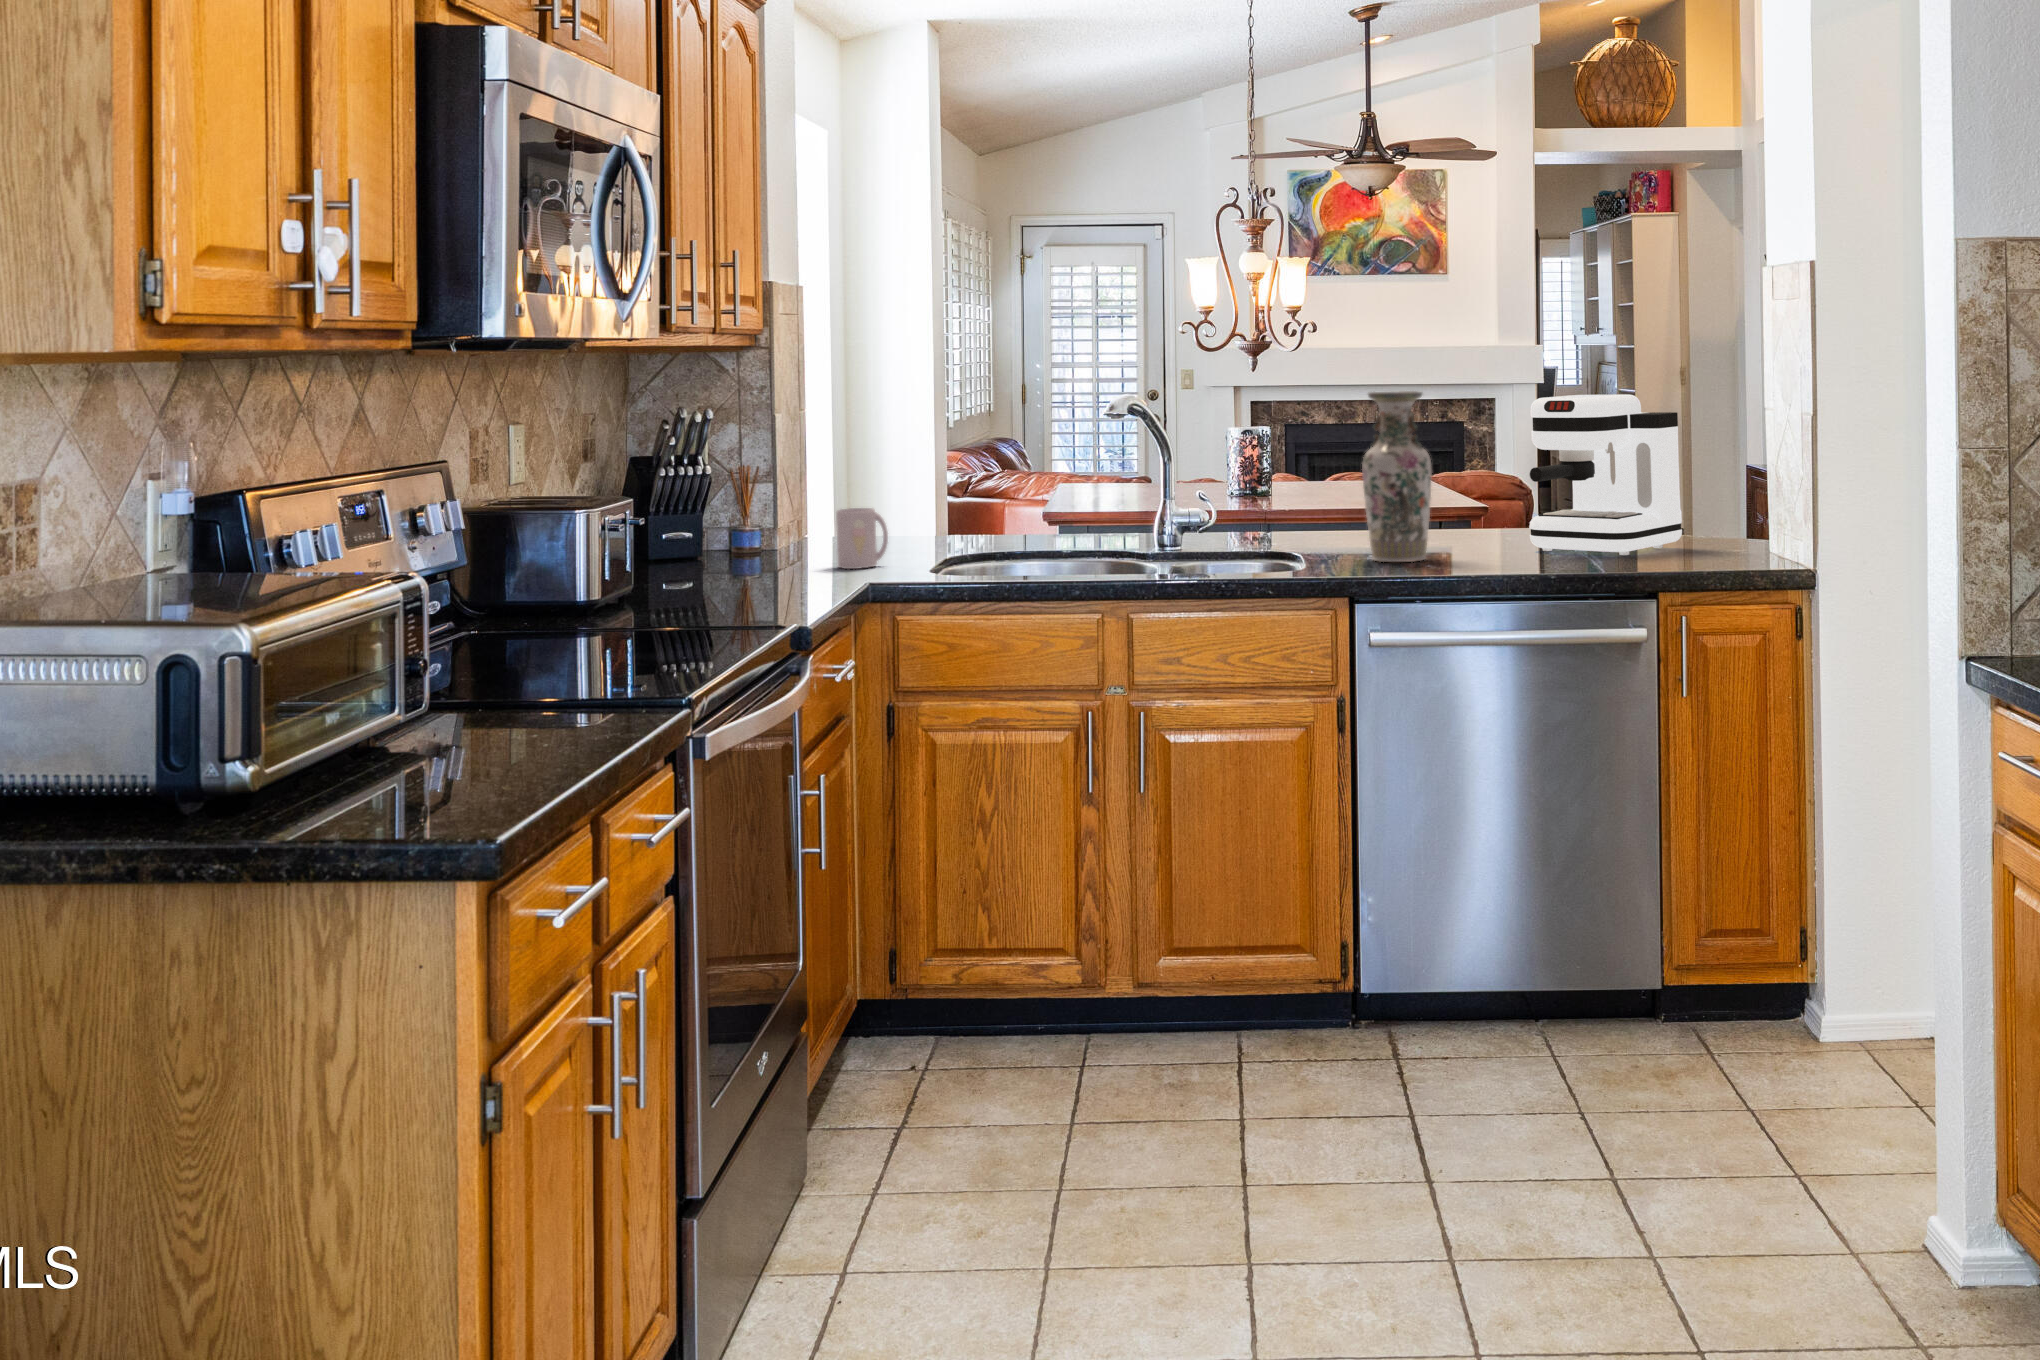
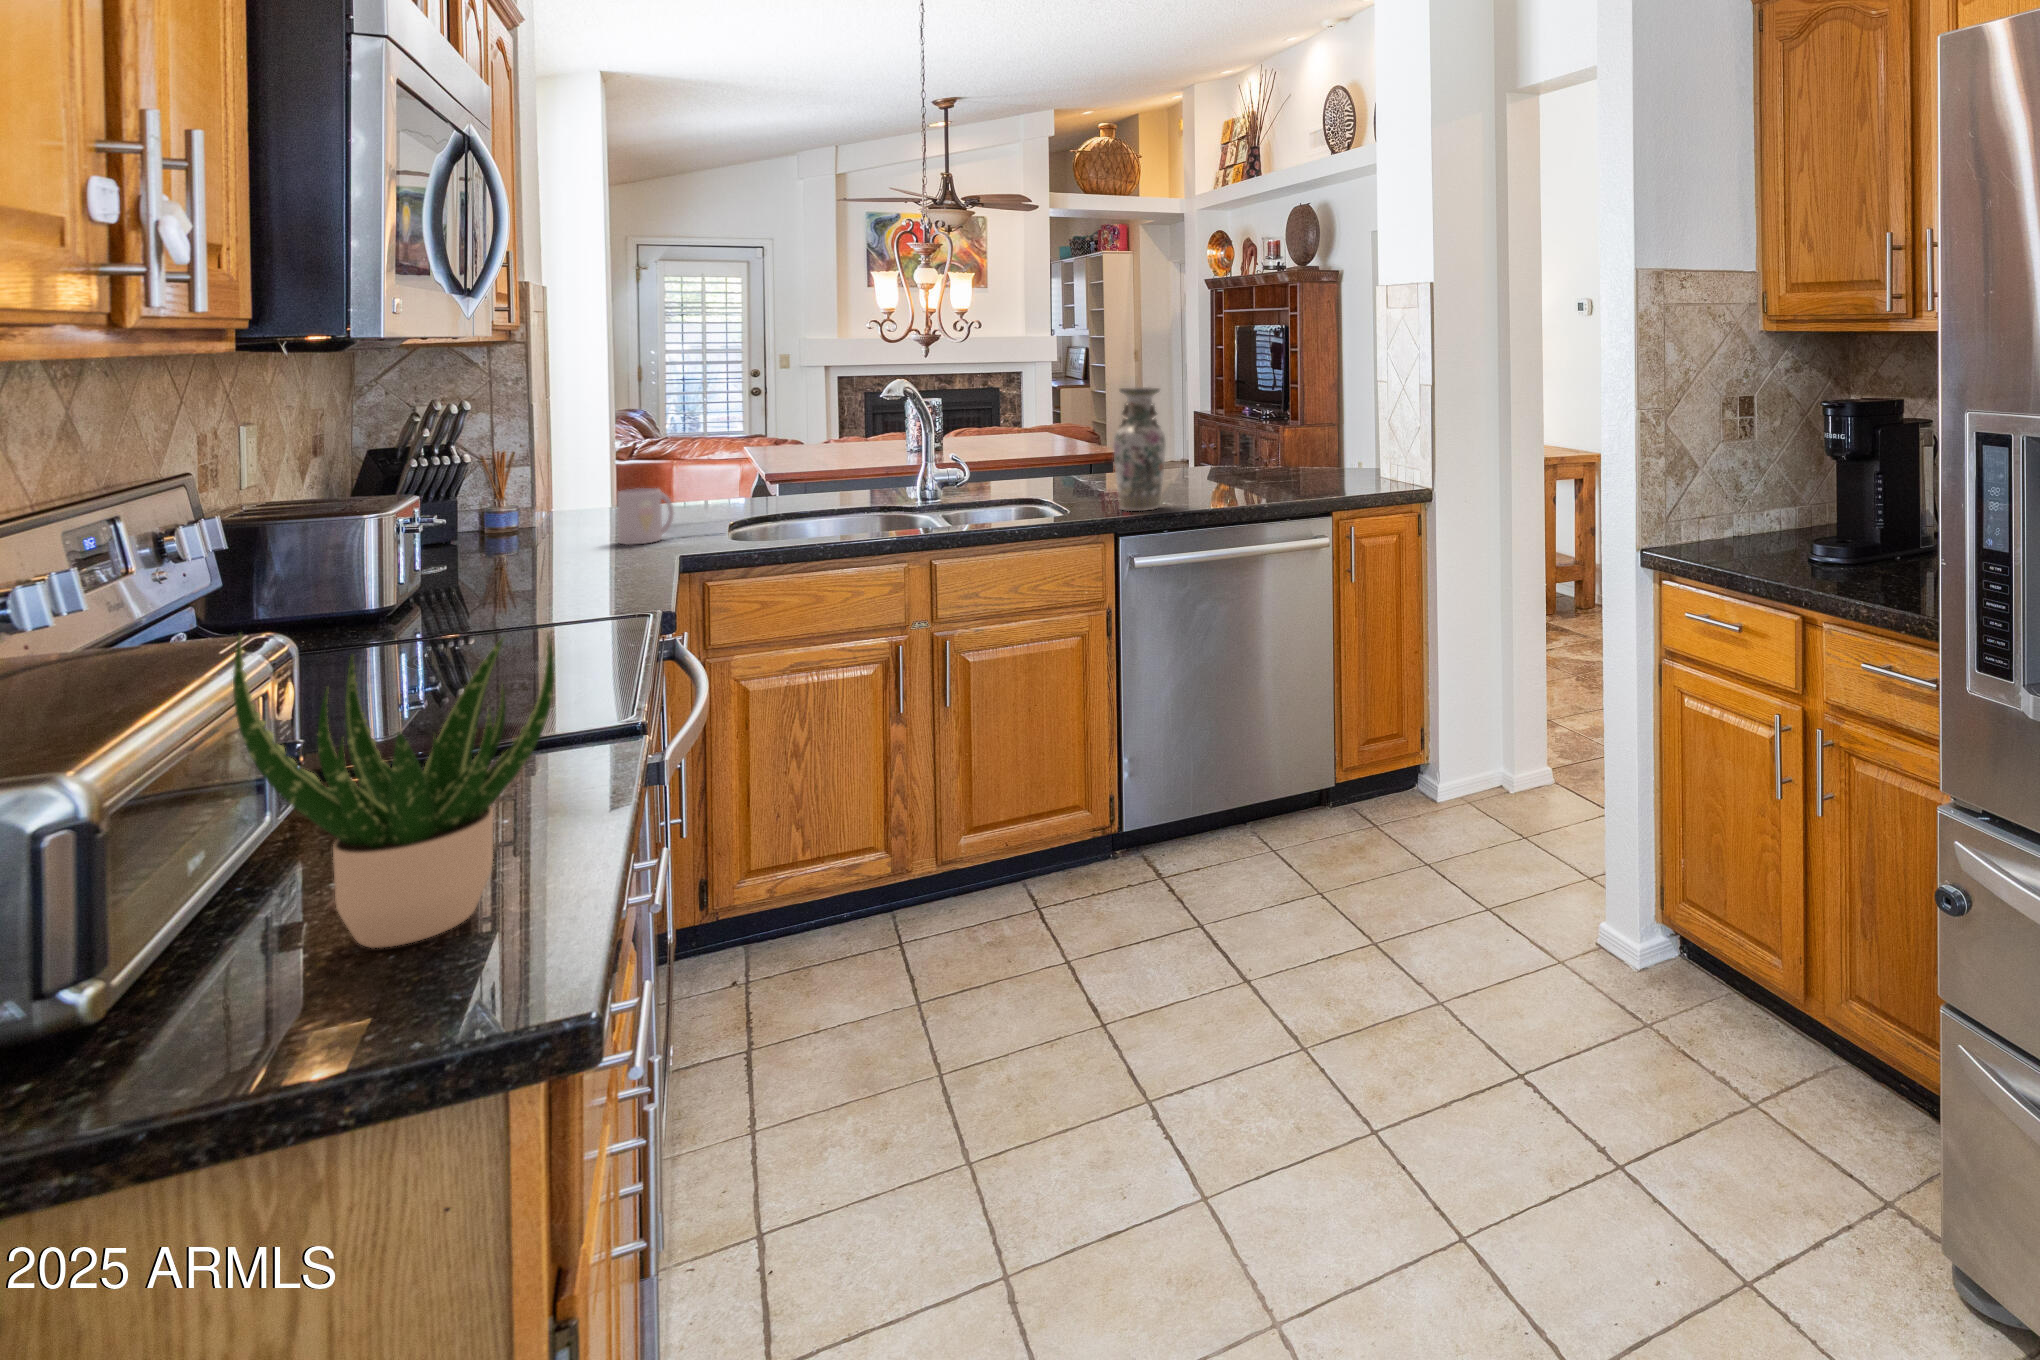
coffee maker: present [1529,394,1682,555] -> none [1221,390,1317,497]
potted plant: none [347,543,522,791] -> present [233,633,554,948]

